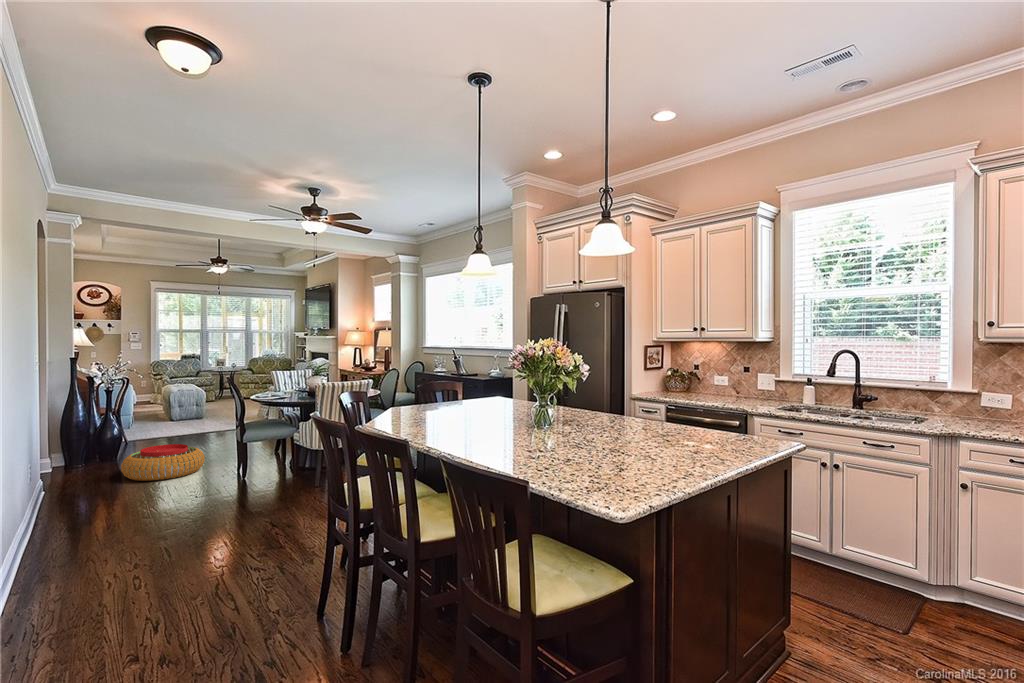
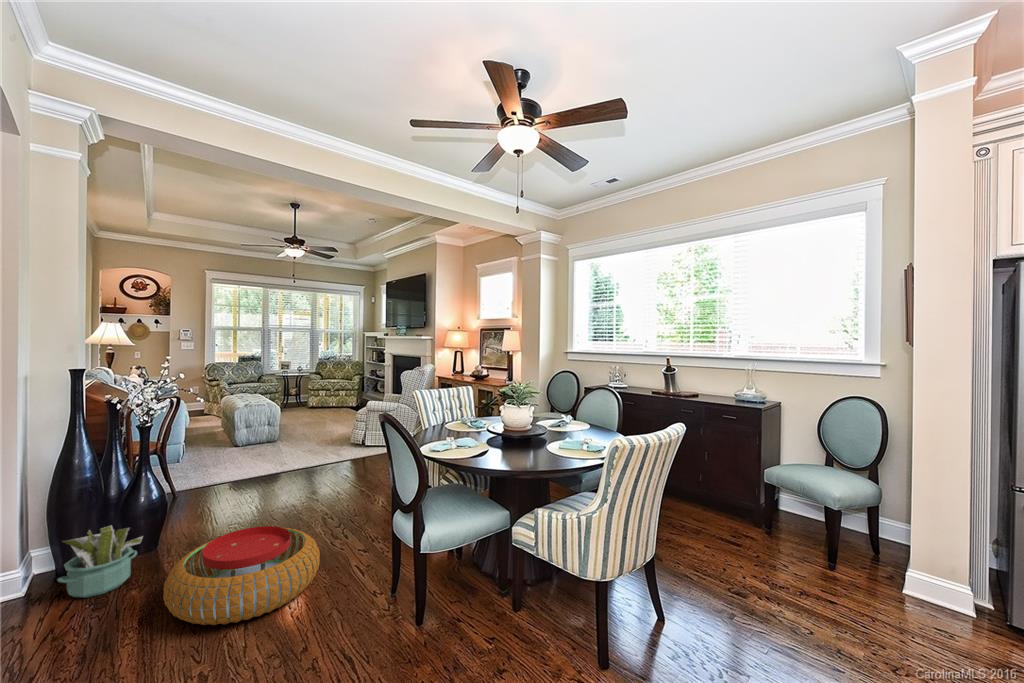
decorative plant: none [68,441,110,475] -> present [57,526,143,598]

